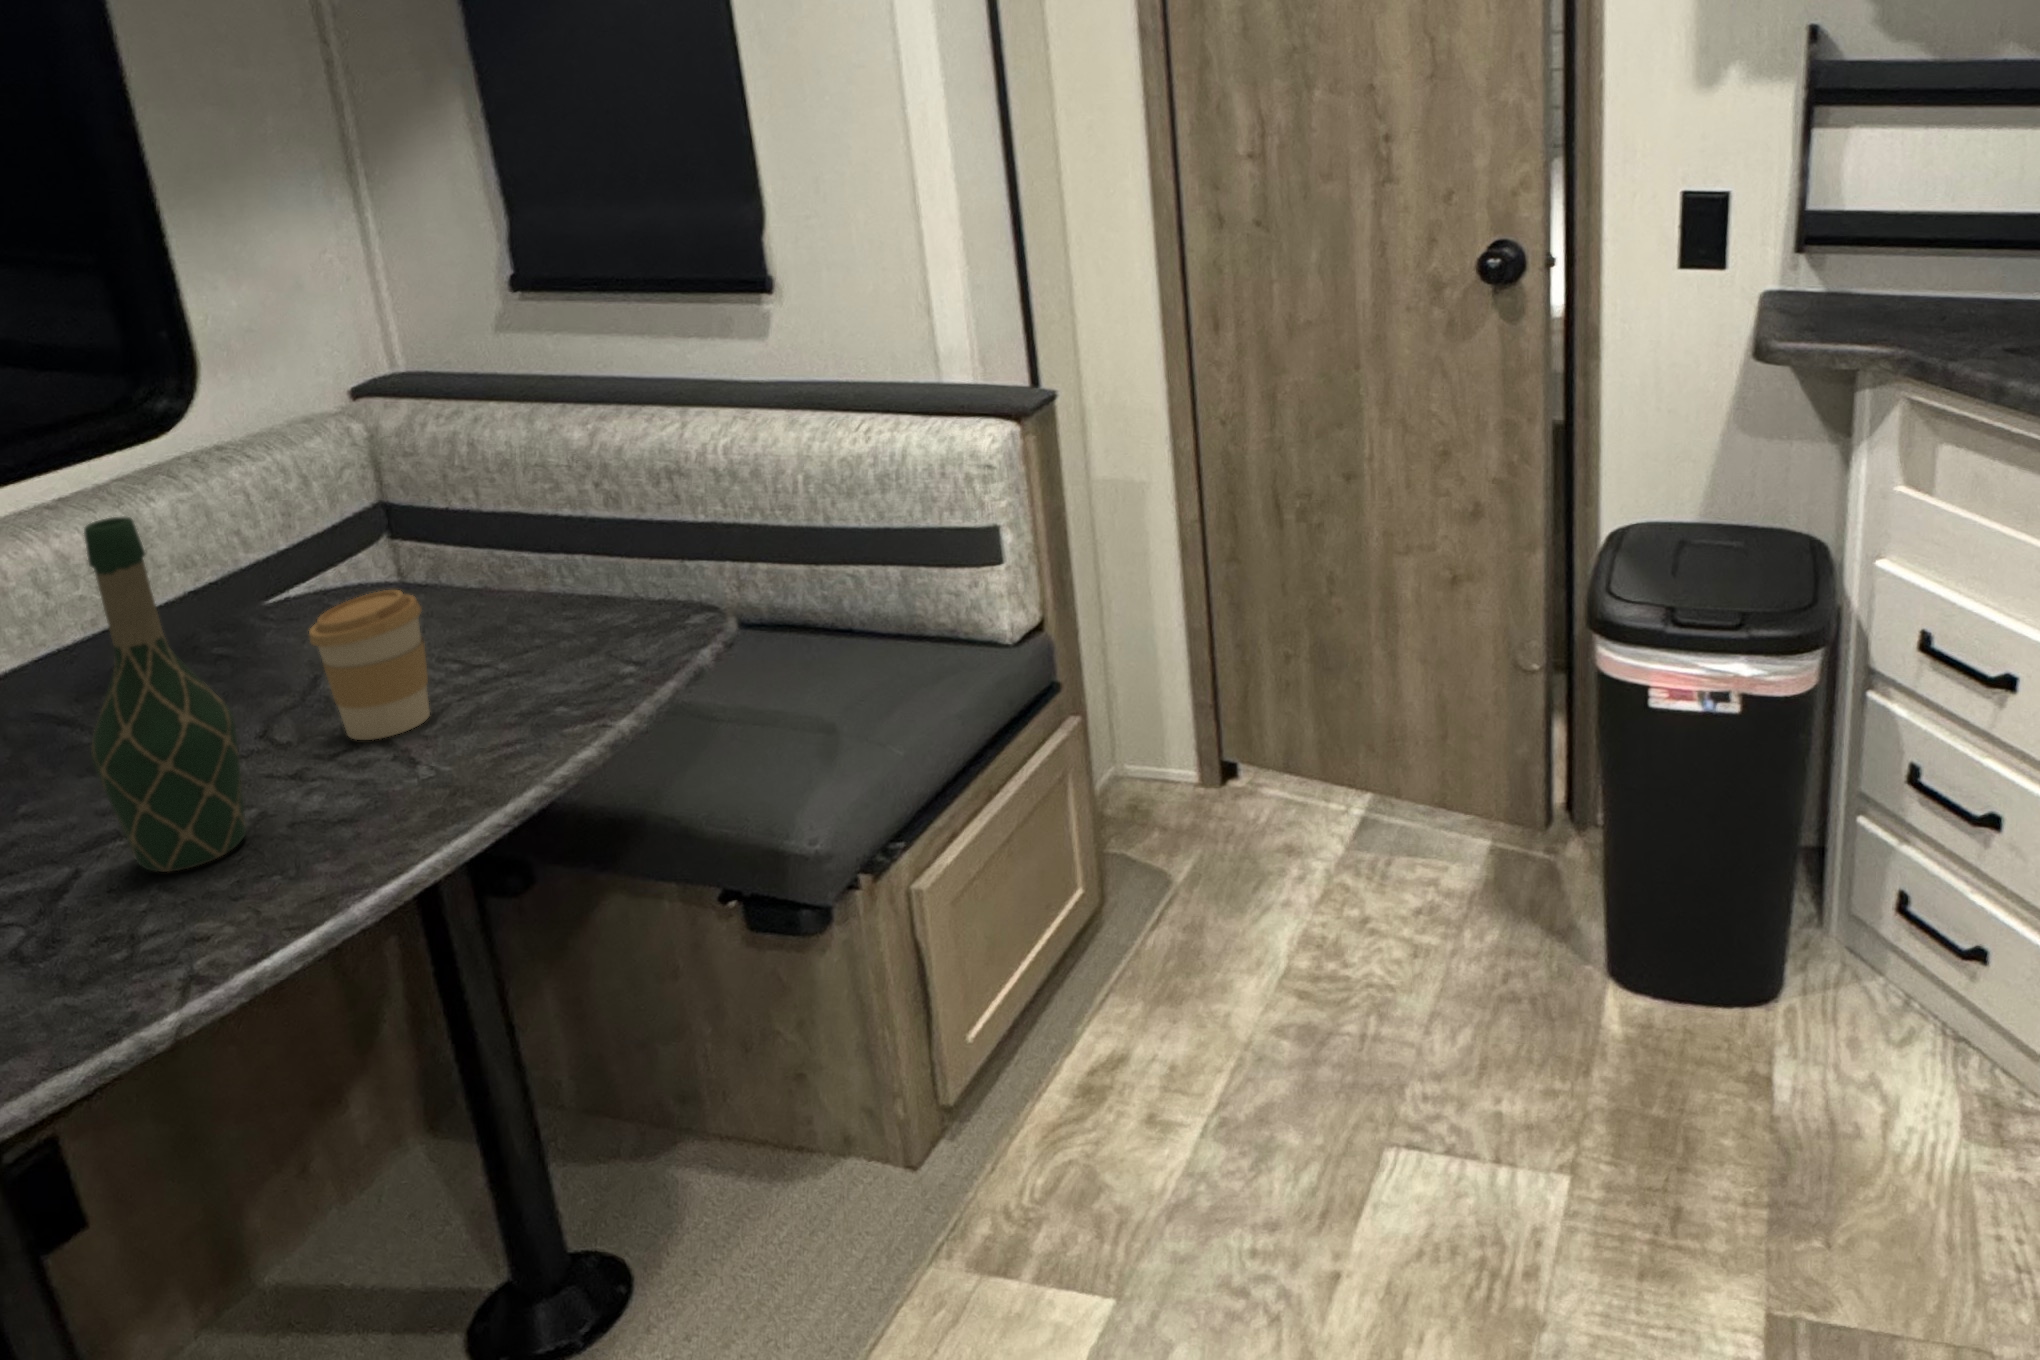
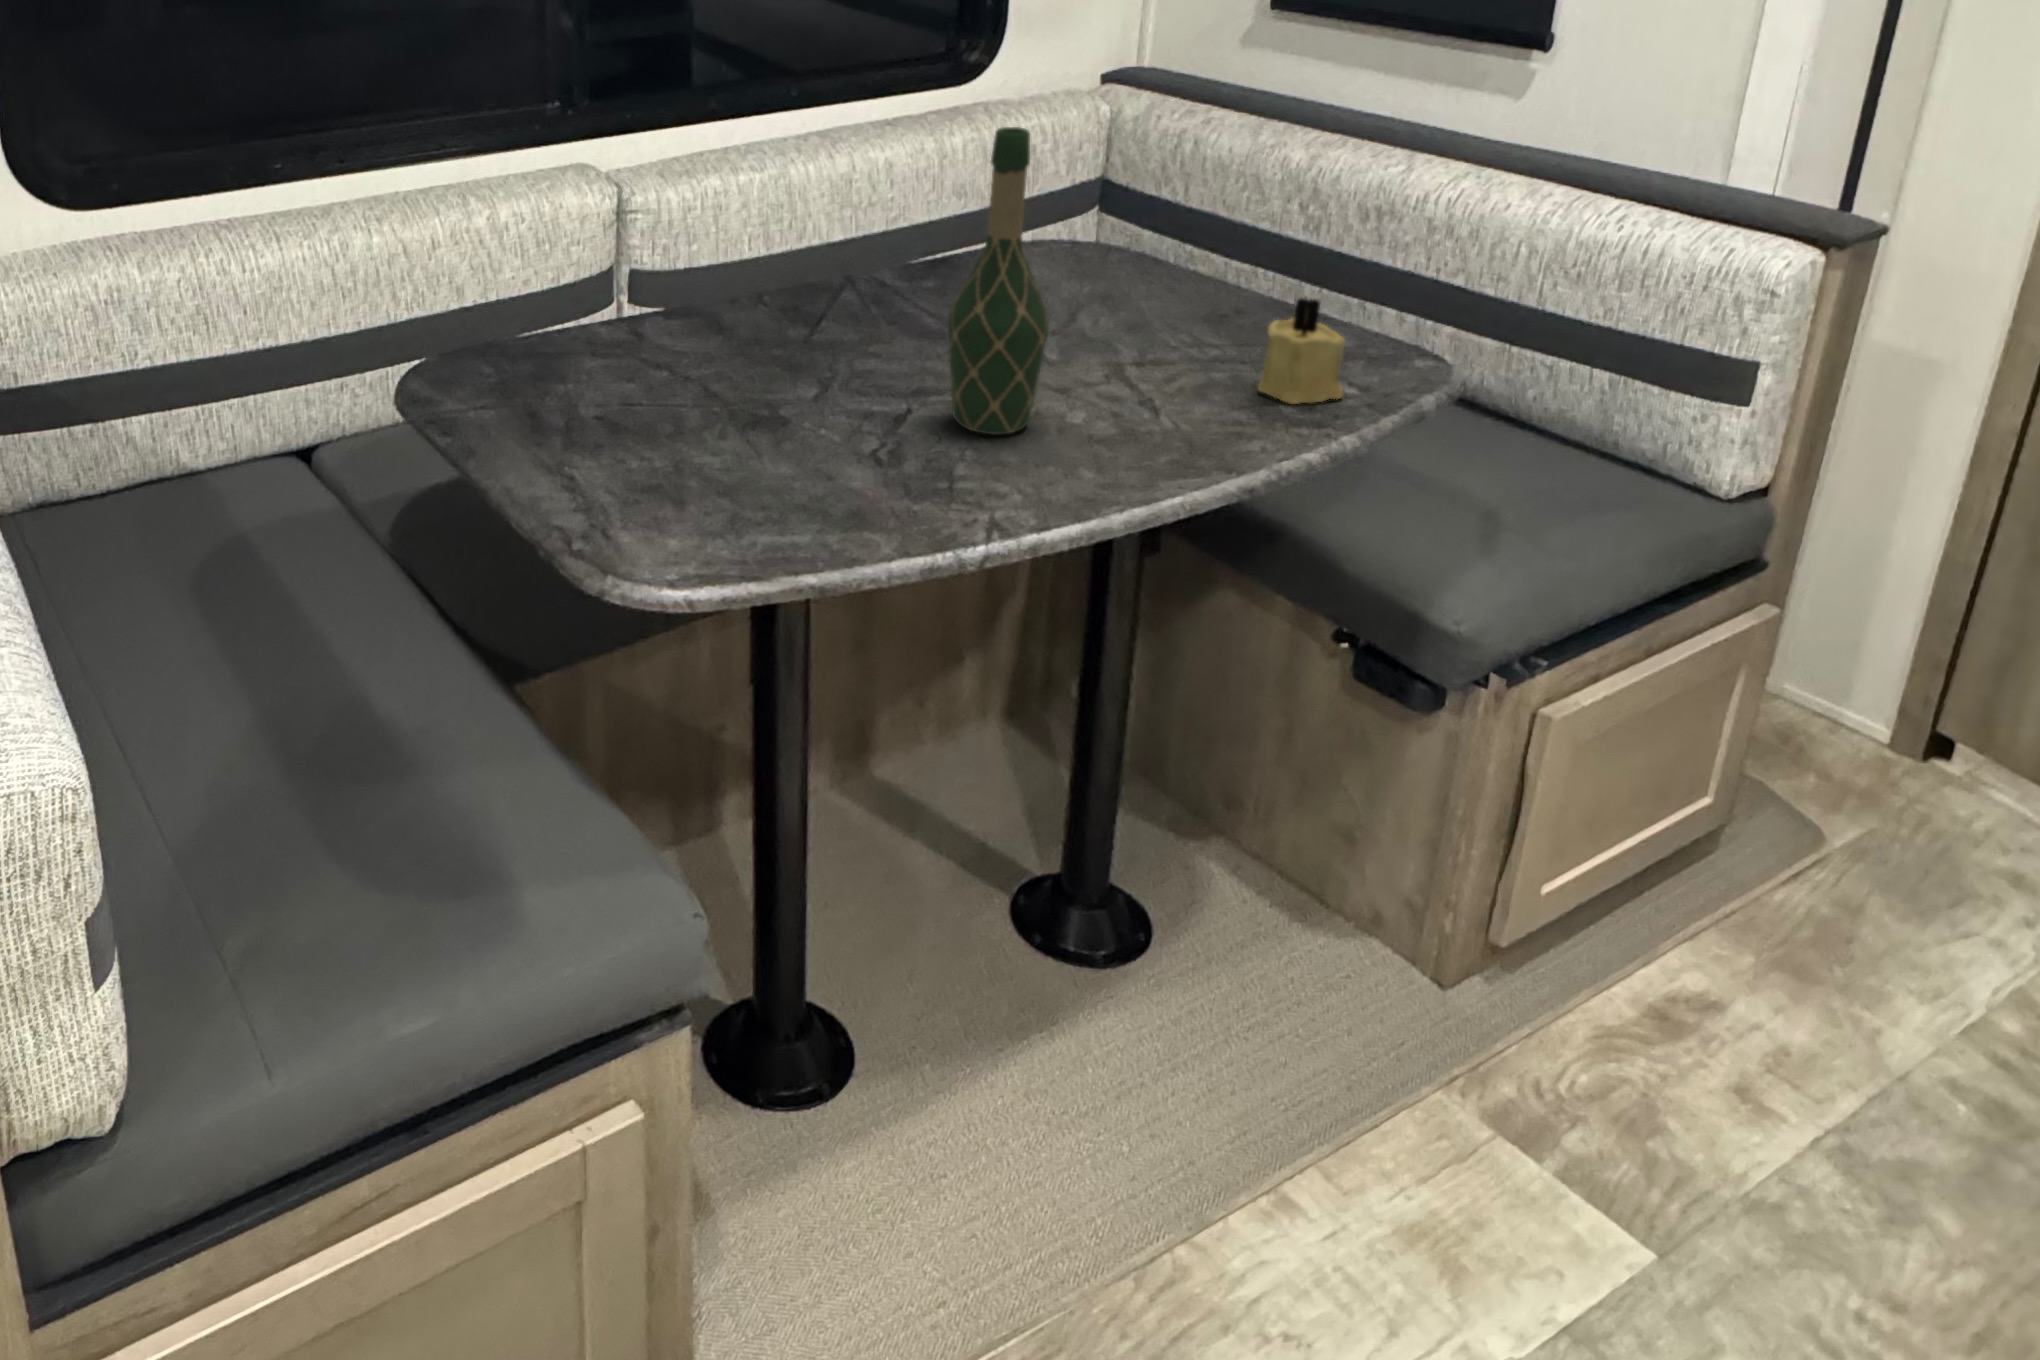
coffee cup: present [309,590,430,740] -> none [1099,249,1193,380]
candle: none [519,596,617,707] -> present [1258,297,1345,404]

